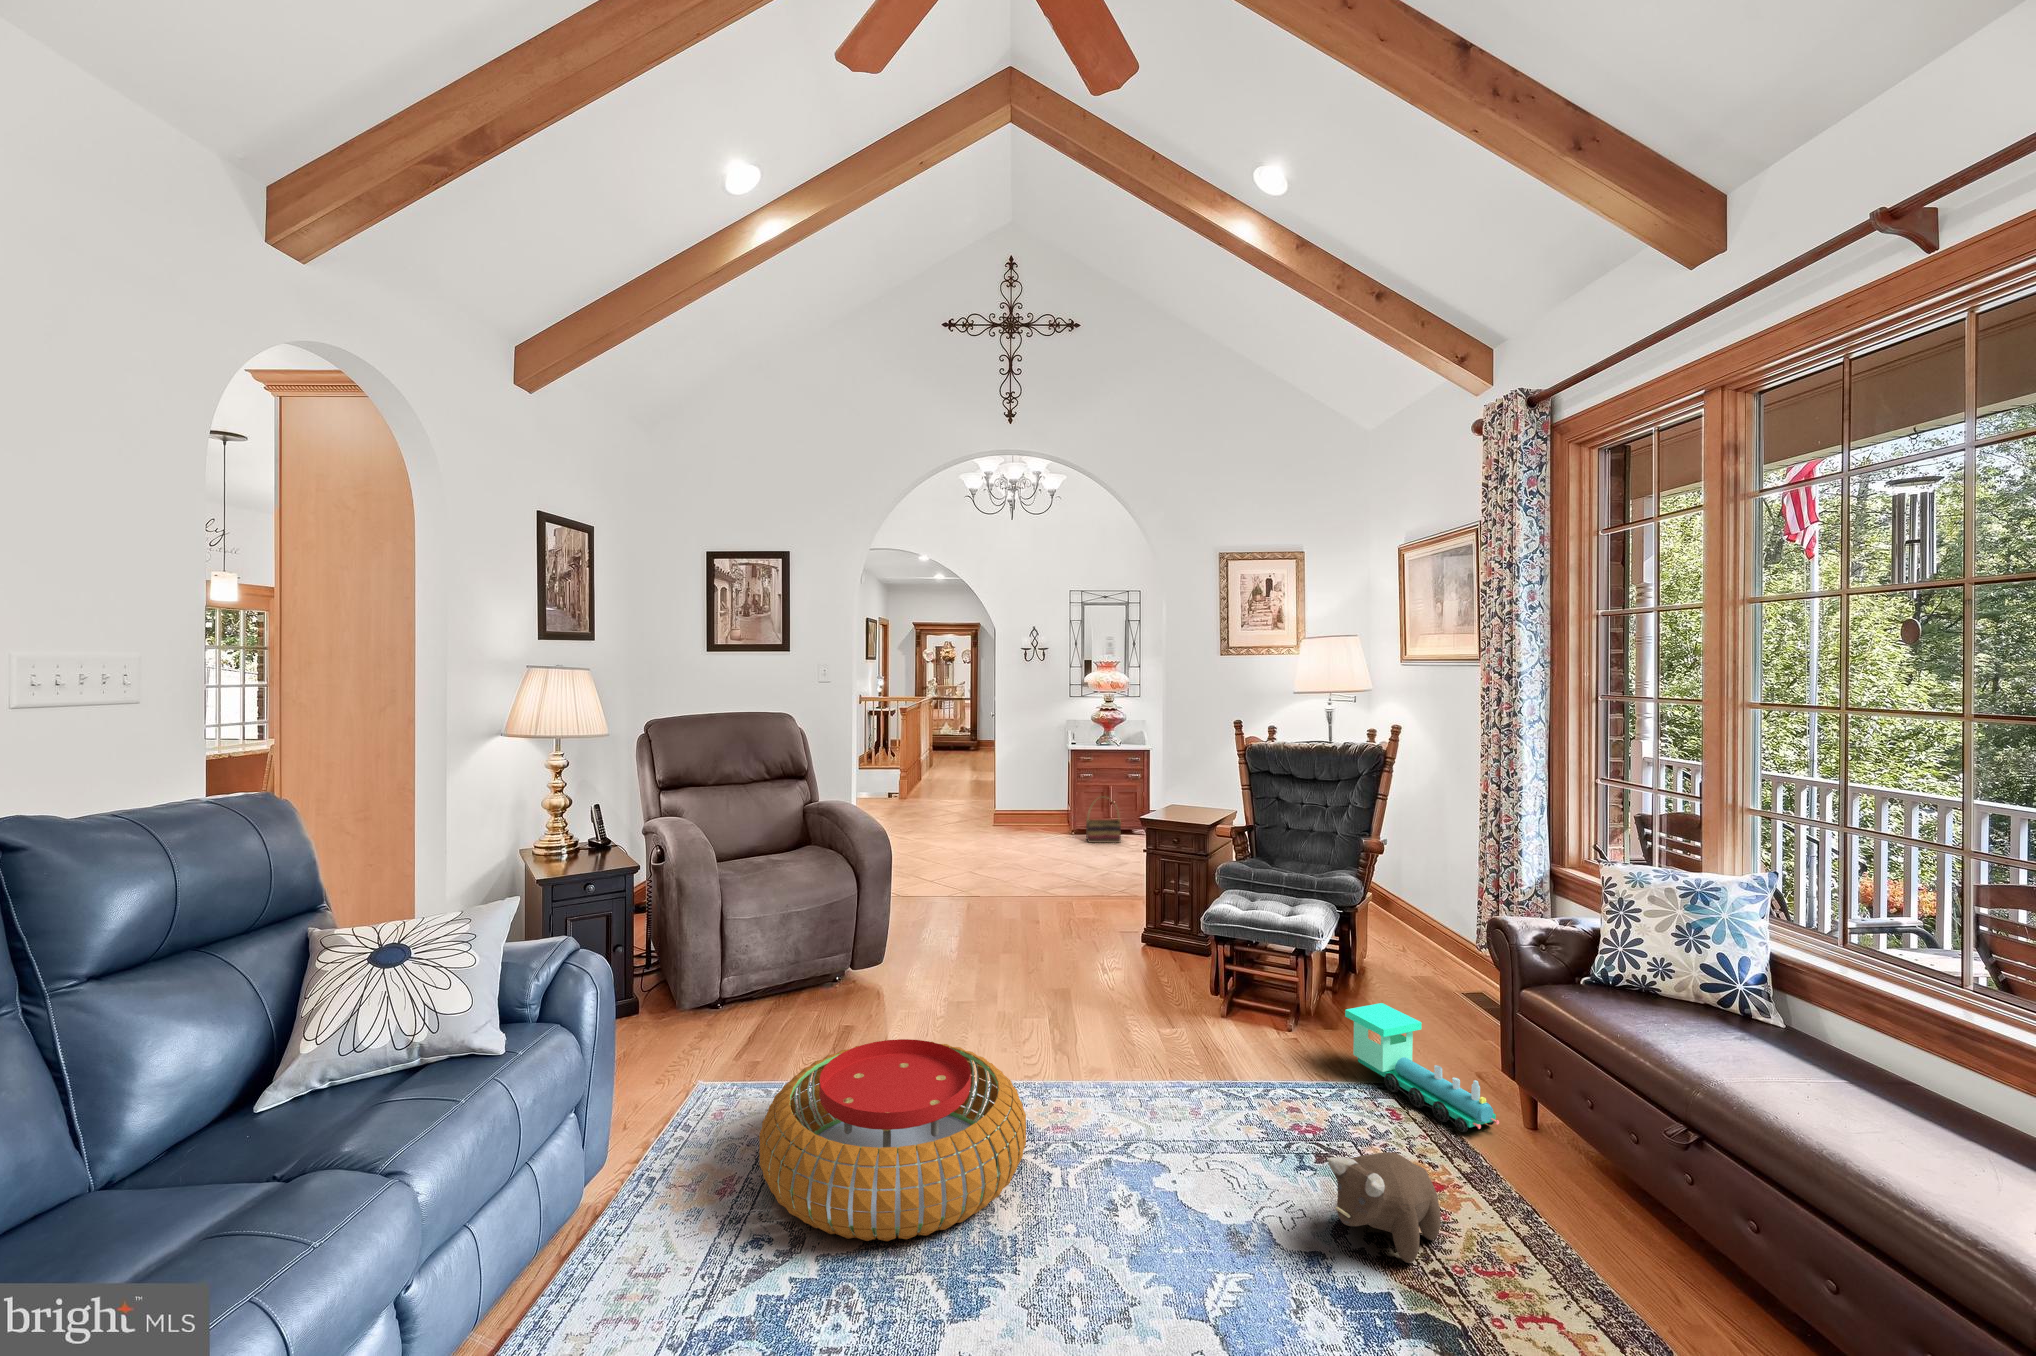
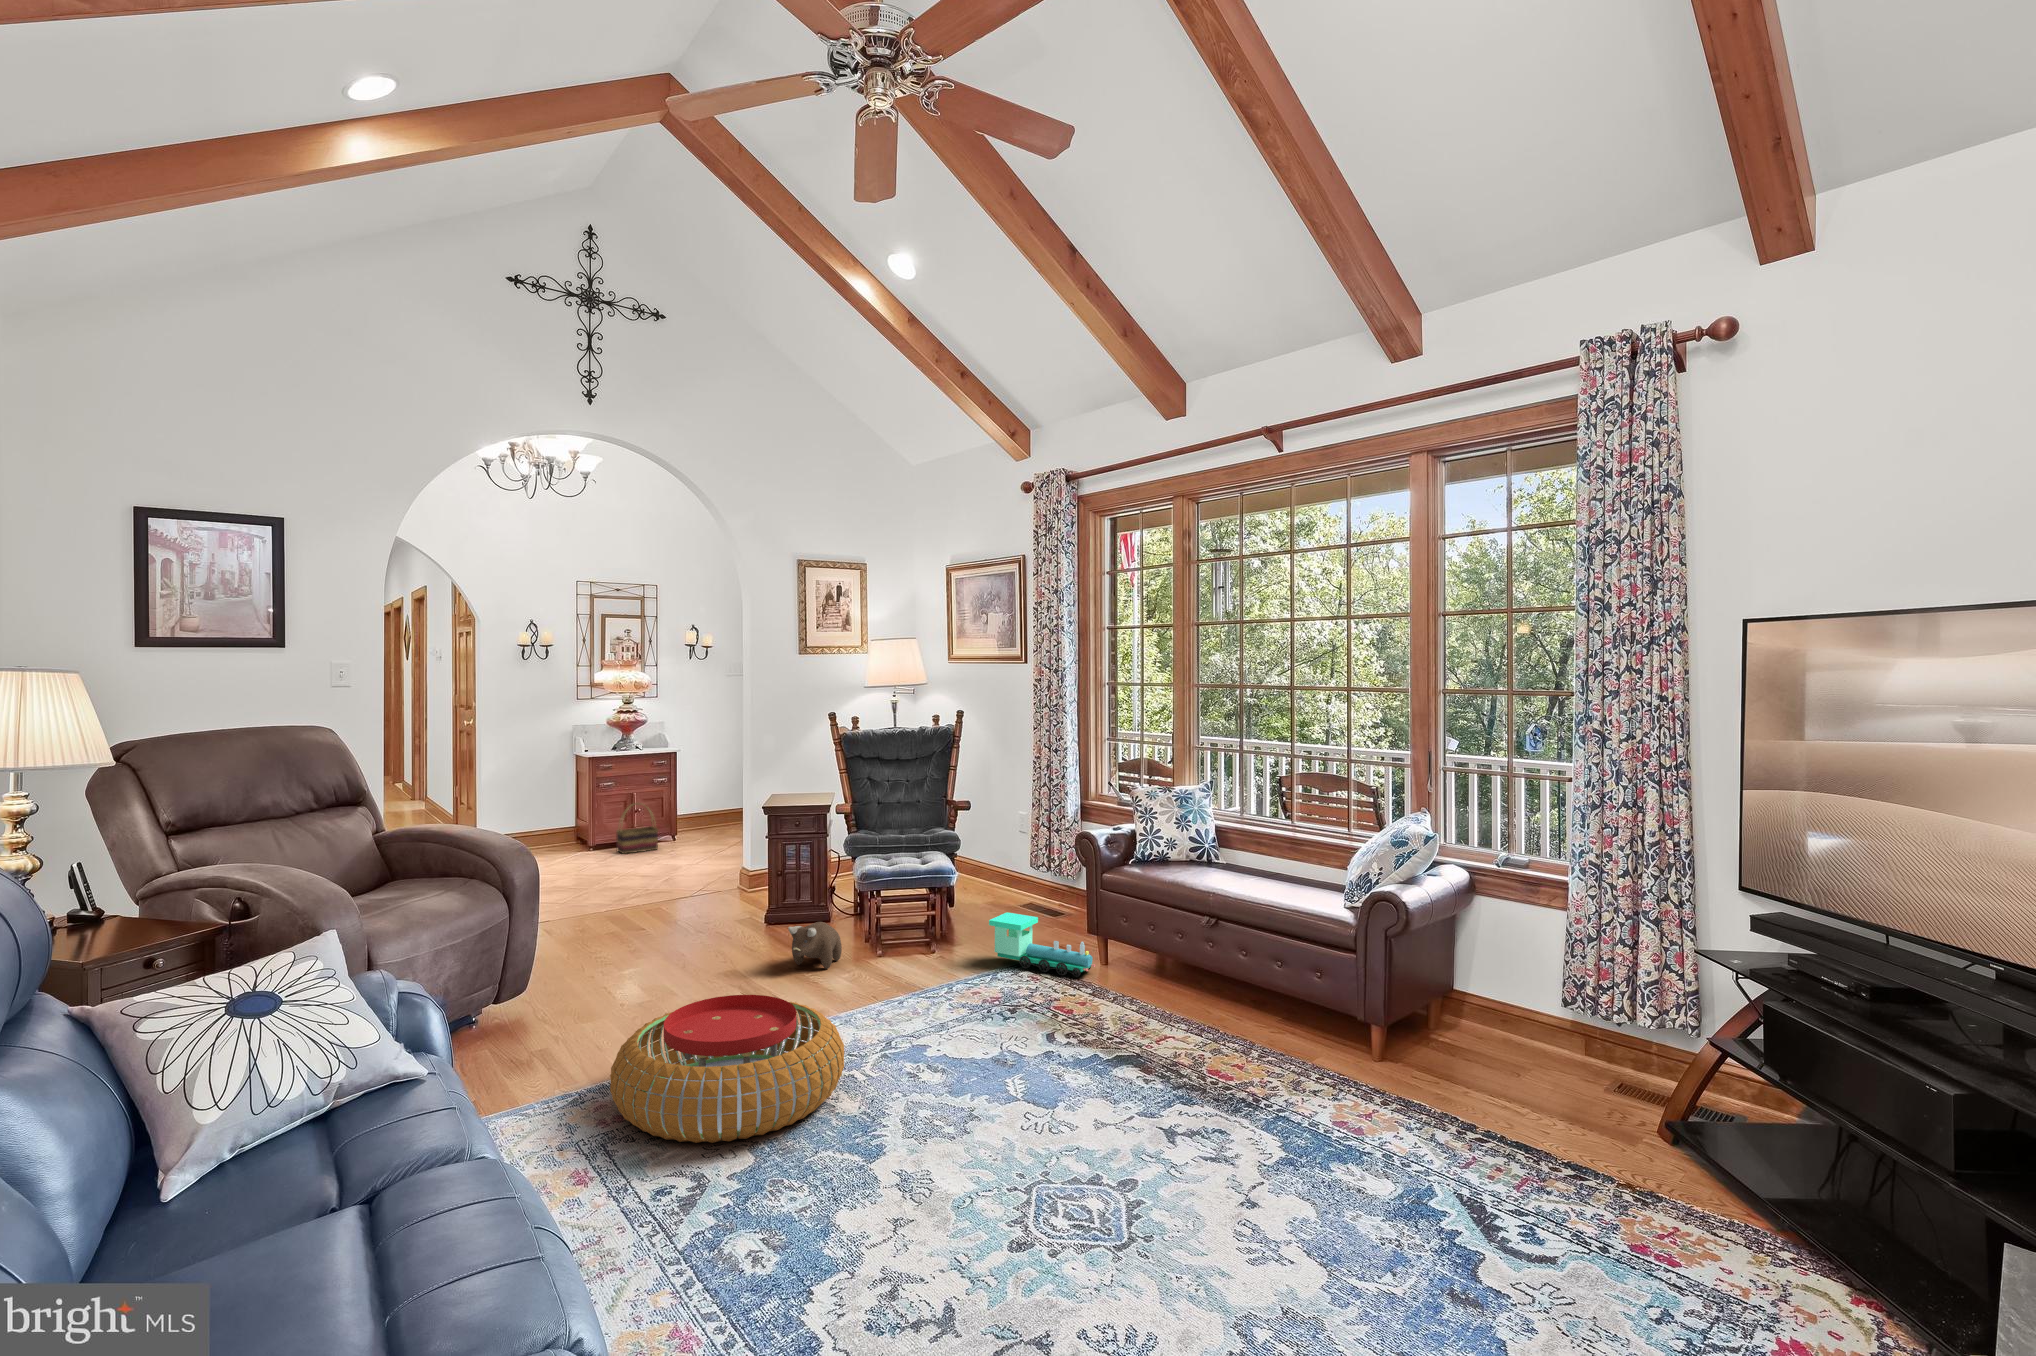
plush toy: present [1328,1152,1441,1263] -> present [788,922,842,969]

